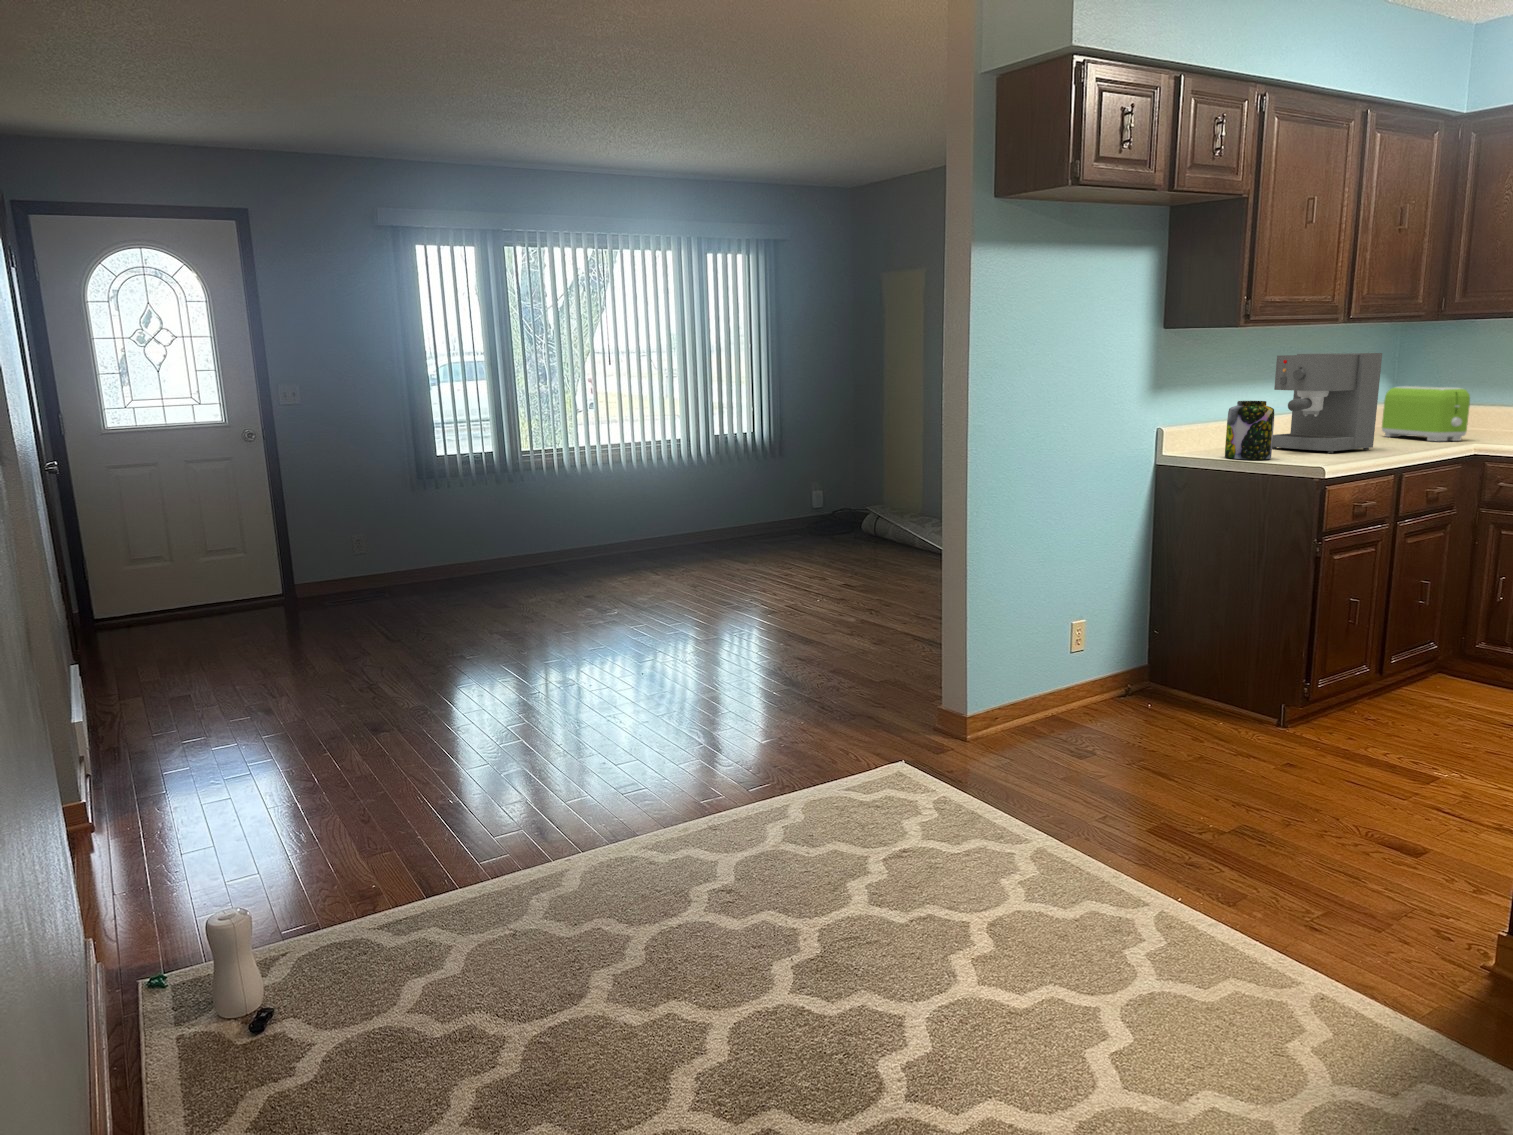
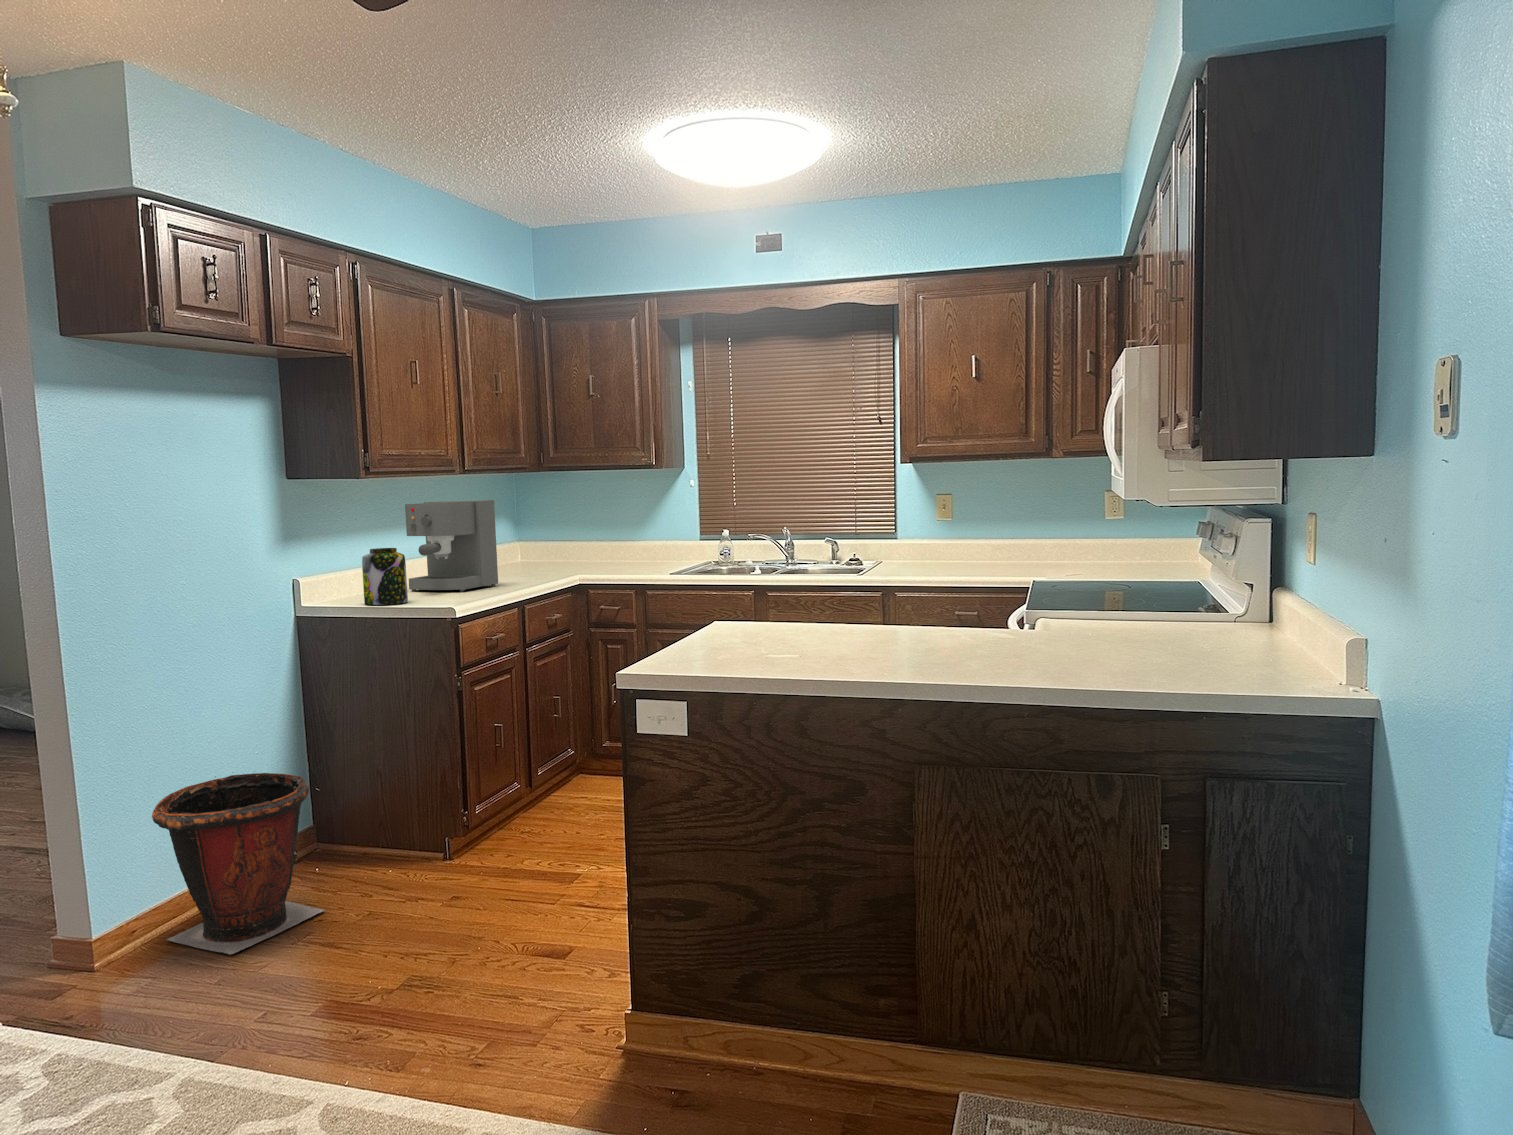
toaster: present [1382,386,1470,441] -> none [507,527,571,573]
waste bin: none [1020,600,1156,758] -> present [152,771,325,955]

